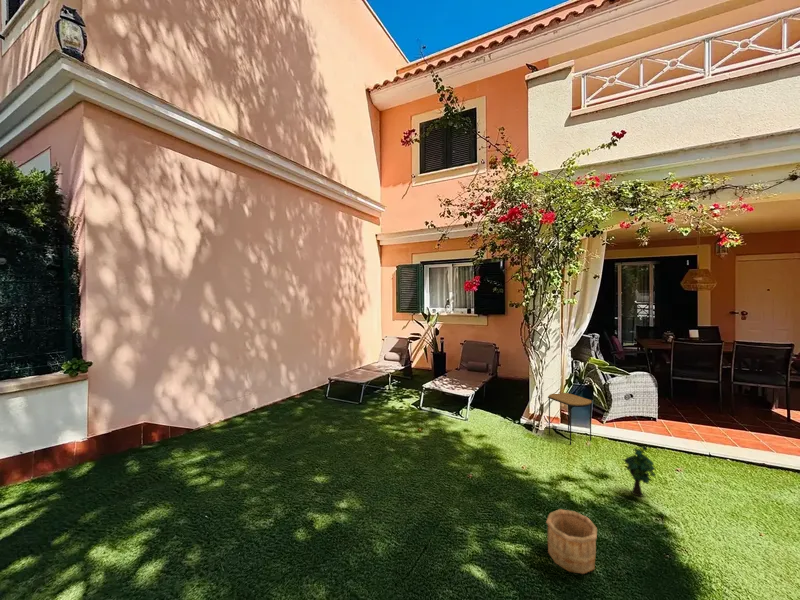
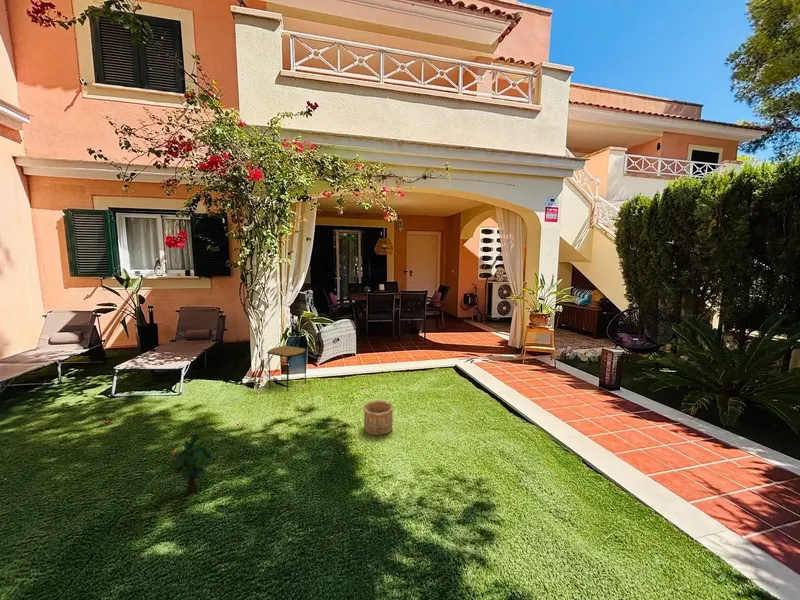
decorative plant: present [623,445,655,497] -> present [175,434,212,495]
wooden bucket: present [546,509,597,574] -> present [363,400,394,436]

